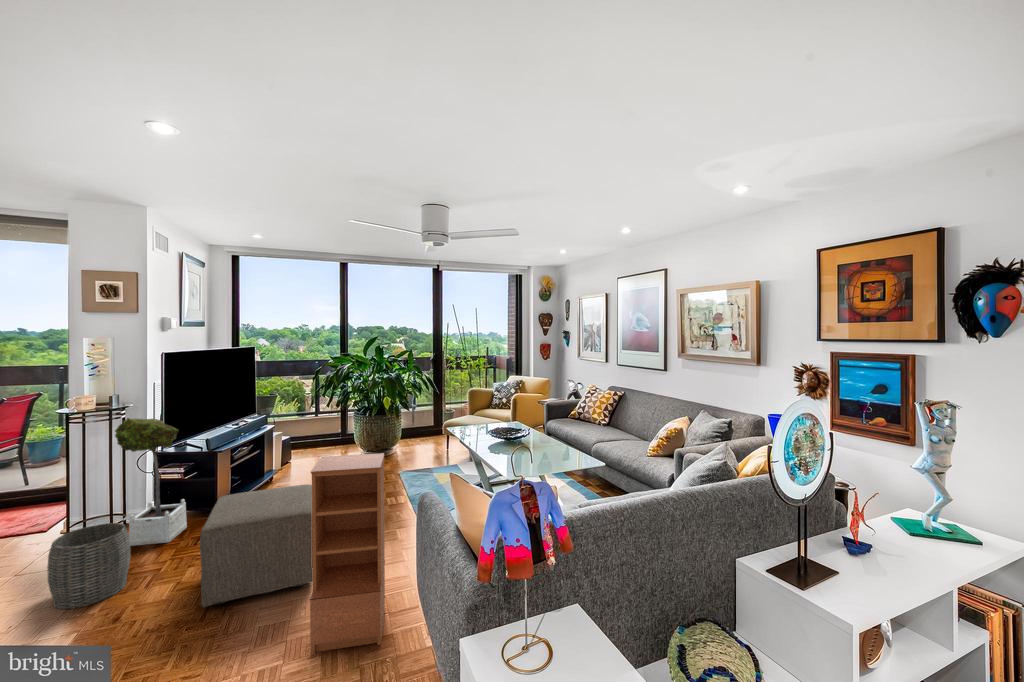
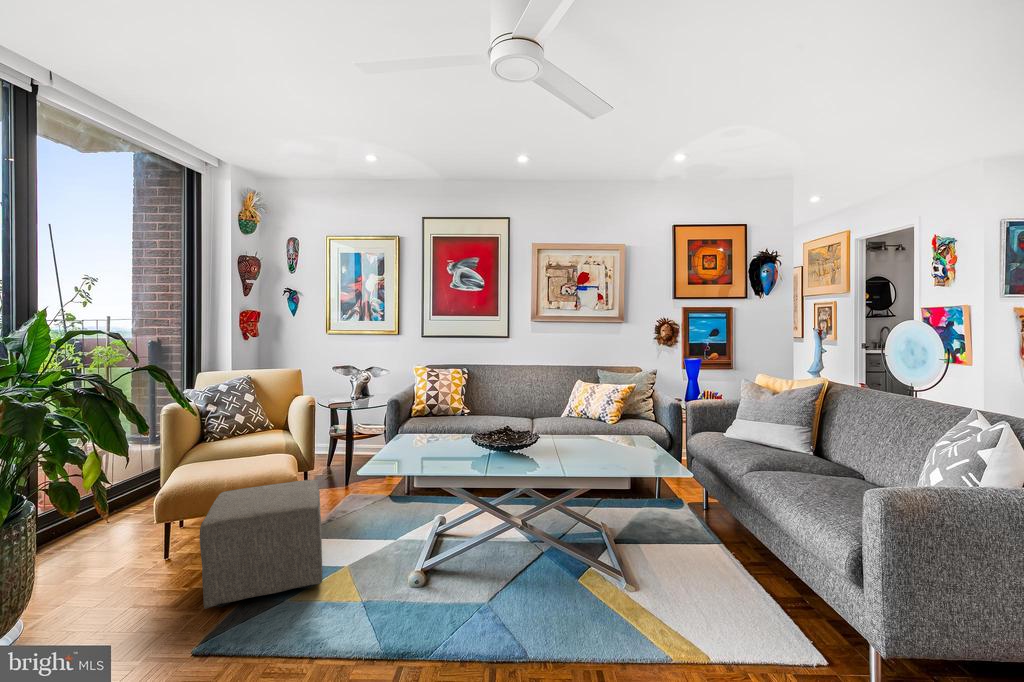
potted tree: present [115,418,187,546] -> none [110,411,189,549]
bookcase: present [310,453,385,655] -> none [312,438,399,657]
woven basket: present [47,523,131,609] -> none [45,521,129,611]

